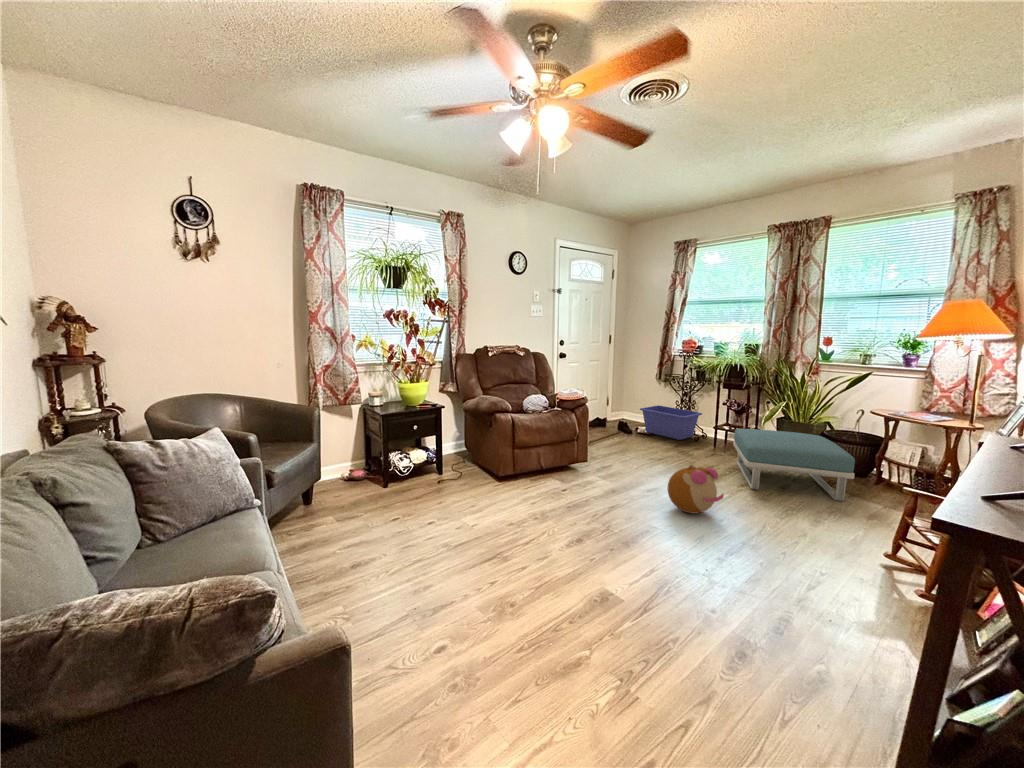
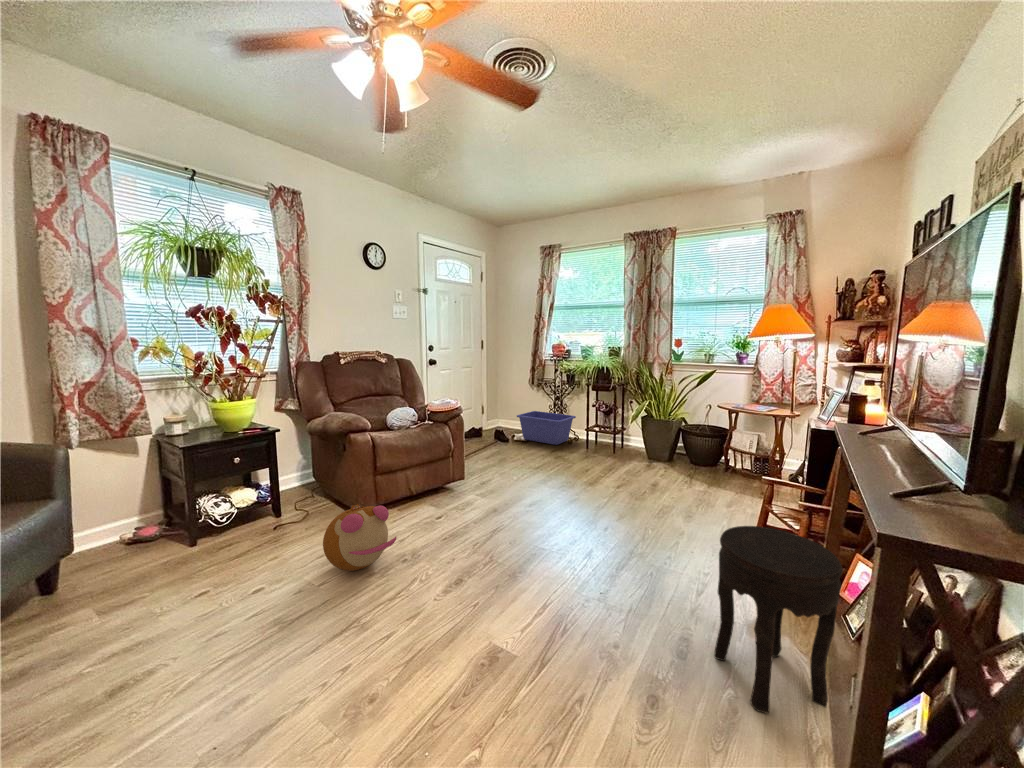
footstool: present [733,429,855,501] -> none [607,429,711,492]
plush toy: present [668,465,724,514] -> present [323,504,396,571]
side table: none [819,525,968,711] -> present [714,526,843,713]

